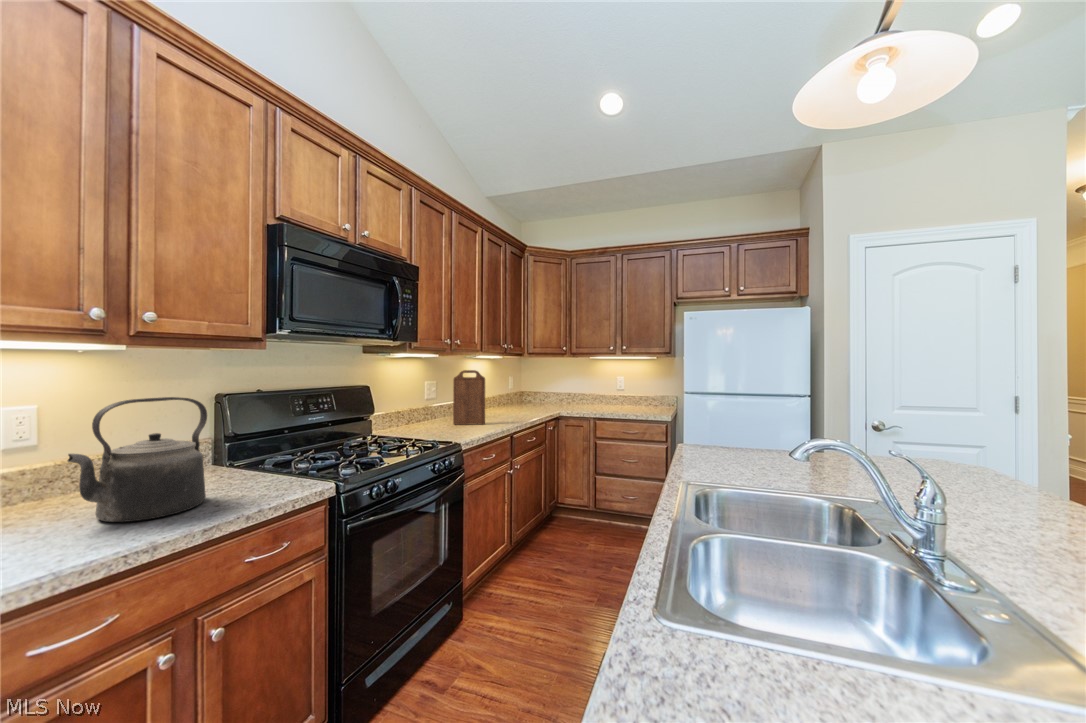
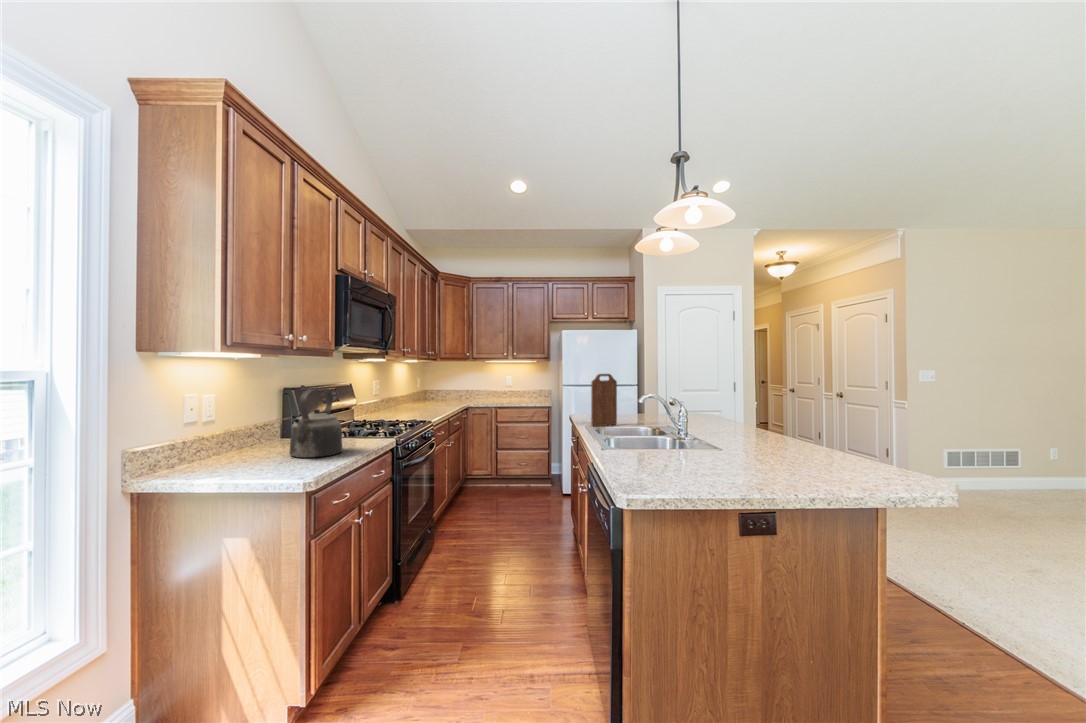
cutting board: present [453,370,485,425] -> present [591,374,617,426]

